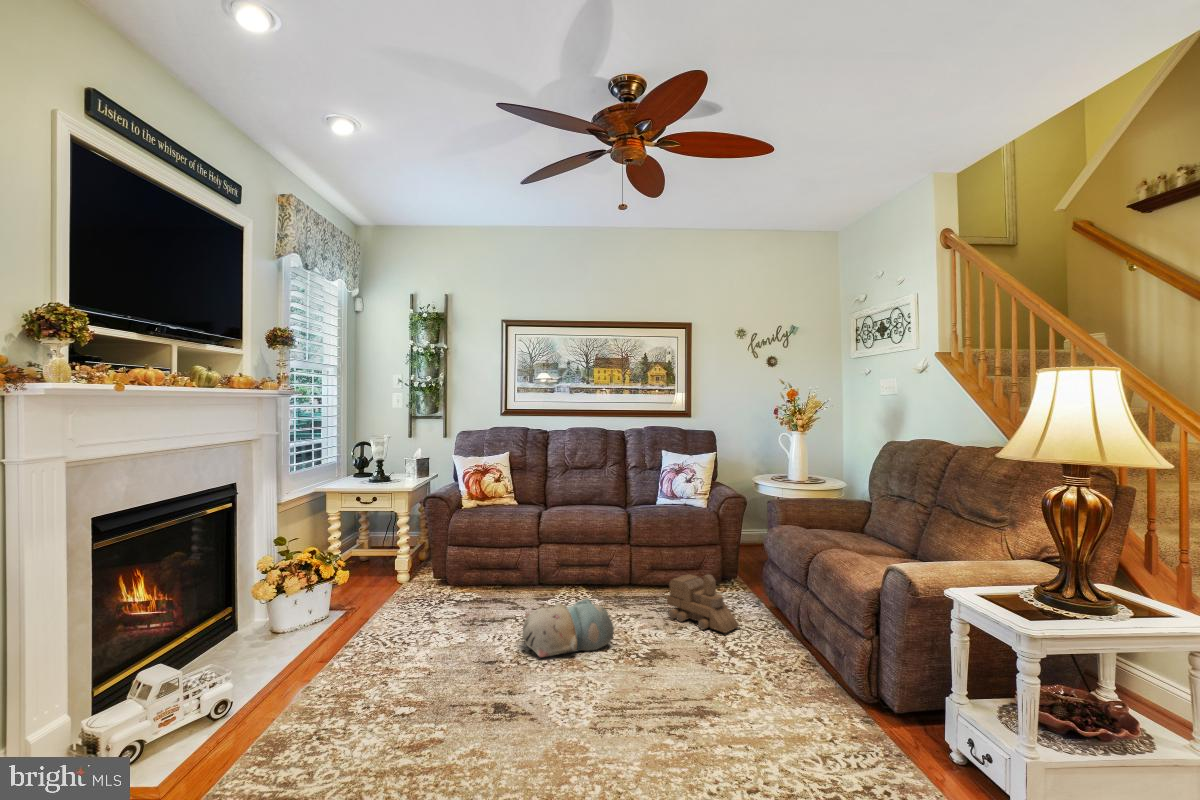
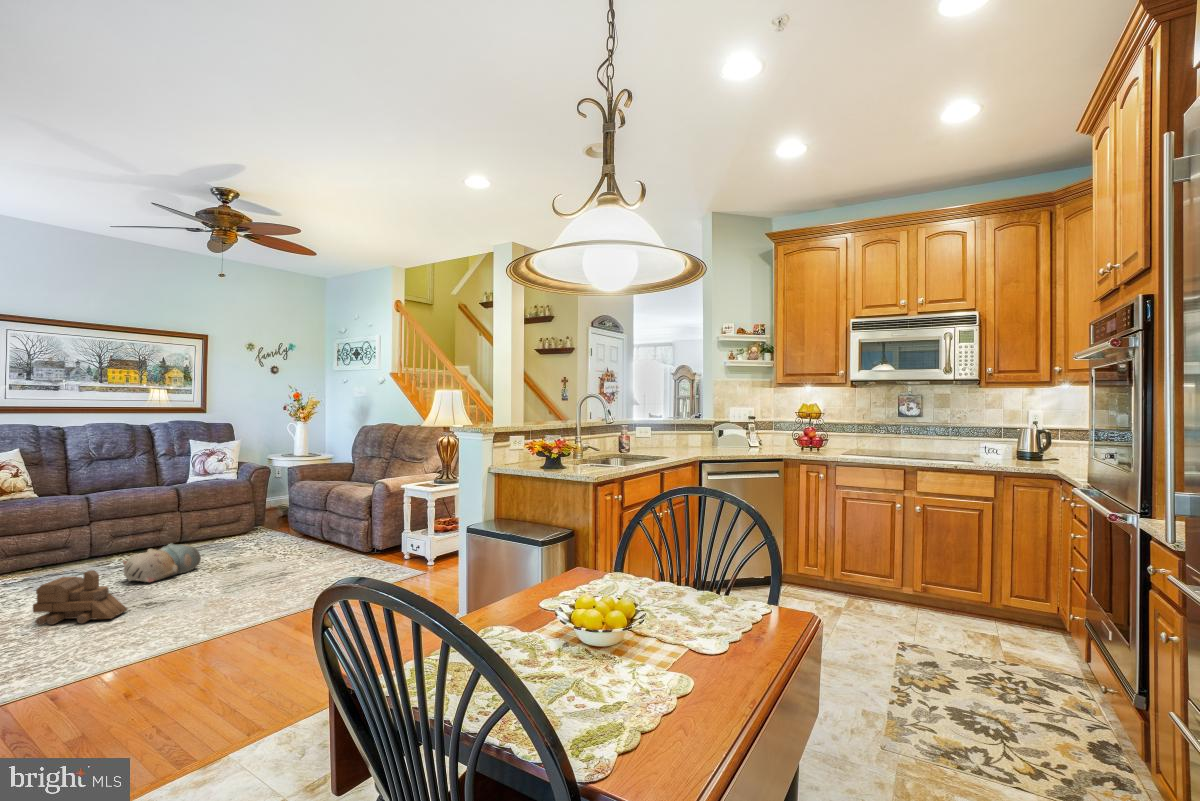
toy train: present [667,574,739,633] -> present [33,570,128,625]

